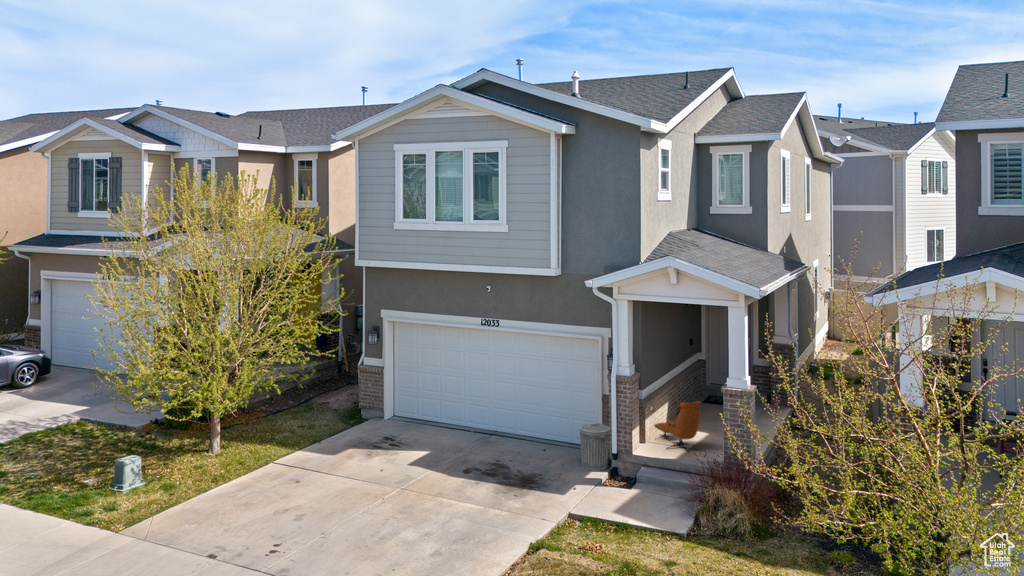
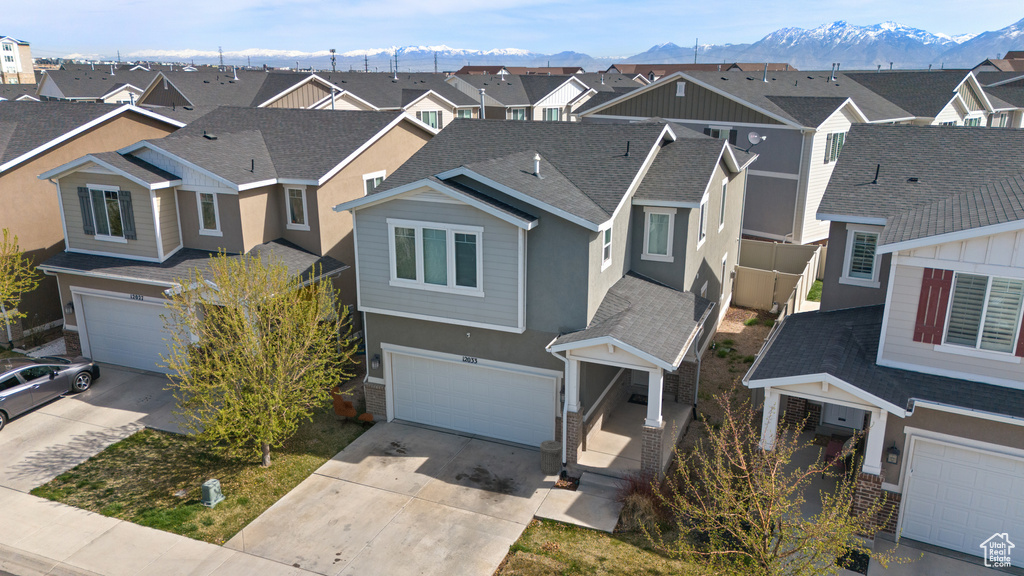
lounge chair: present [654,401,701,452] -> present [330,387,374,425]

